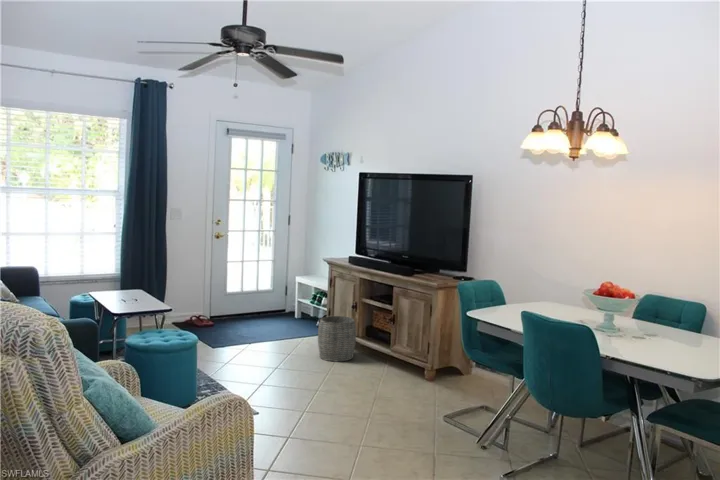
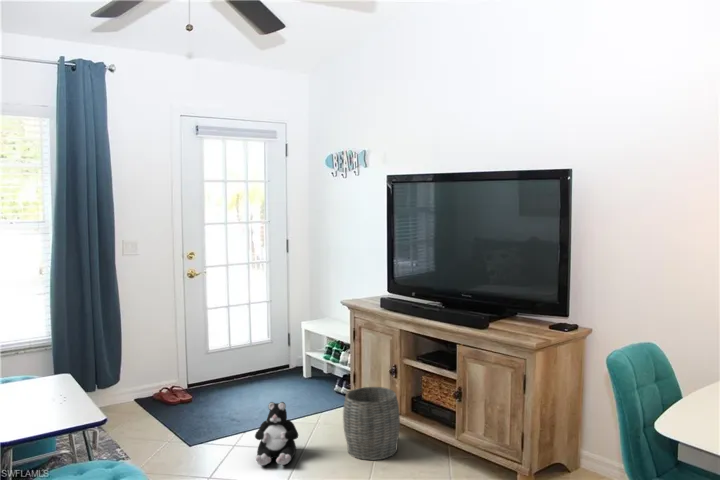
plush toy: none [258,320,287,360] -> present [255,402,298,466]

